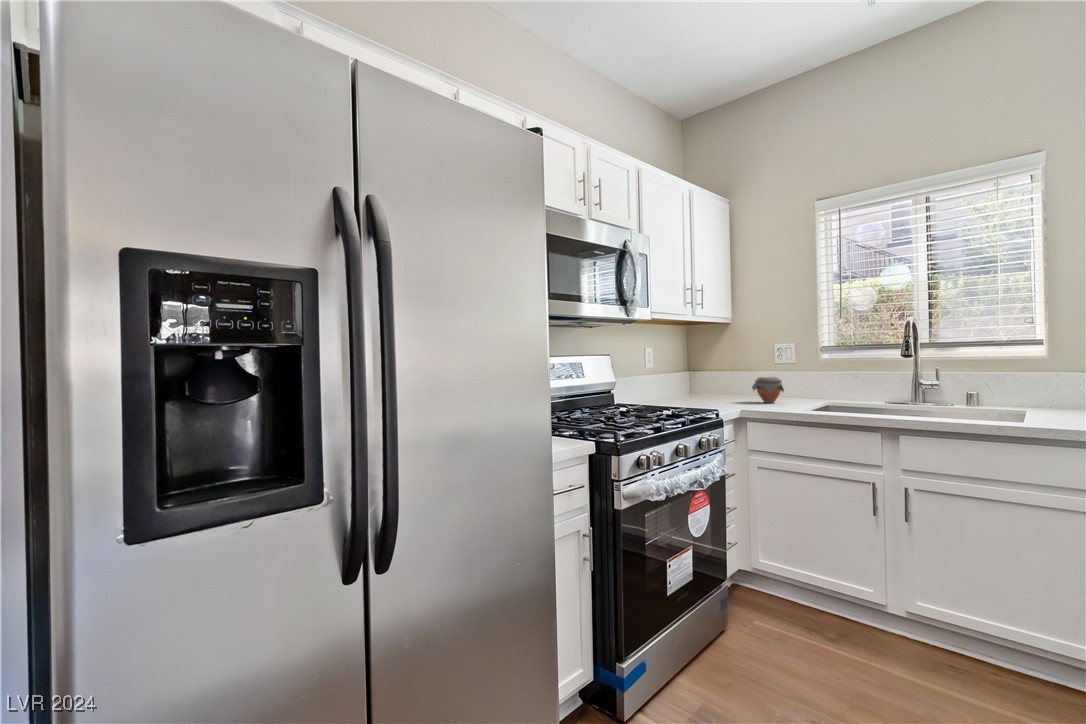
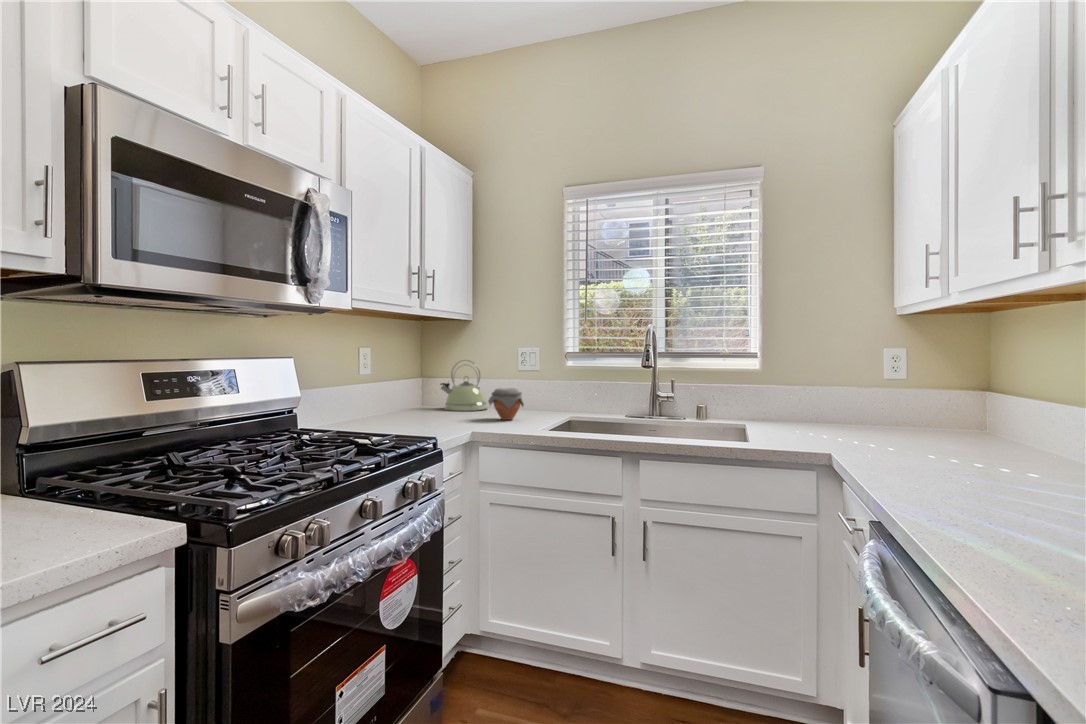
kettle: none [706,355,749,397] -> present [440,360,488,411]

